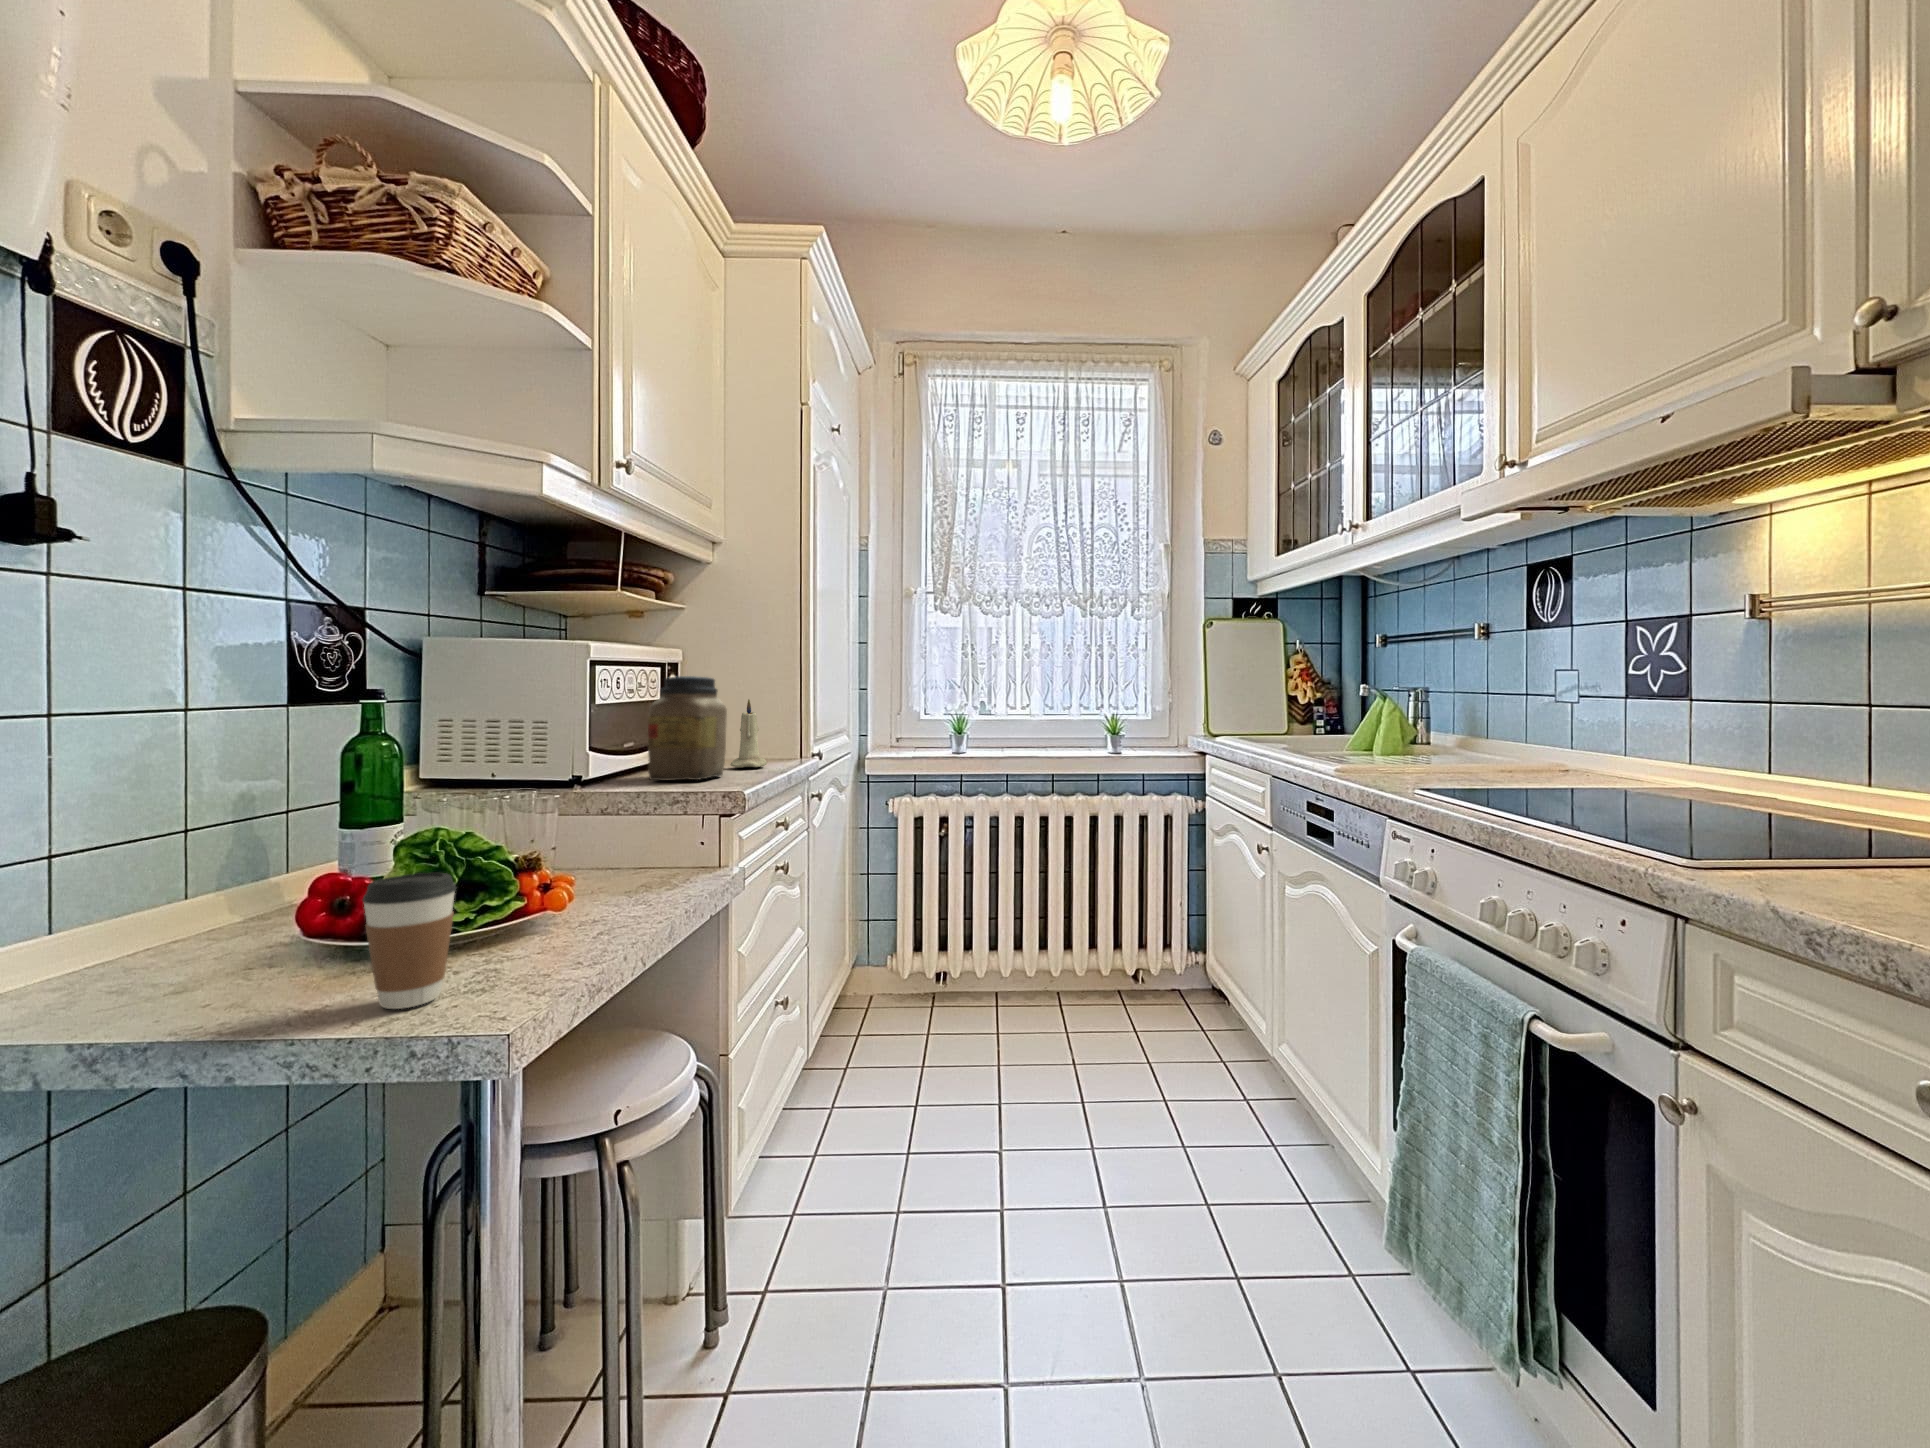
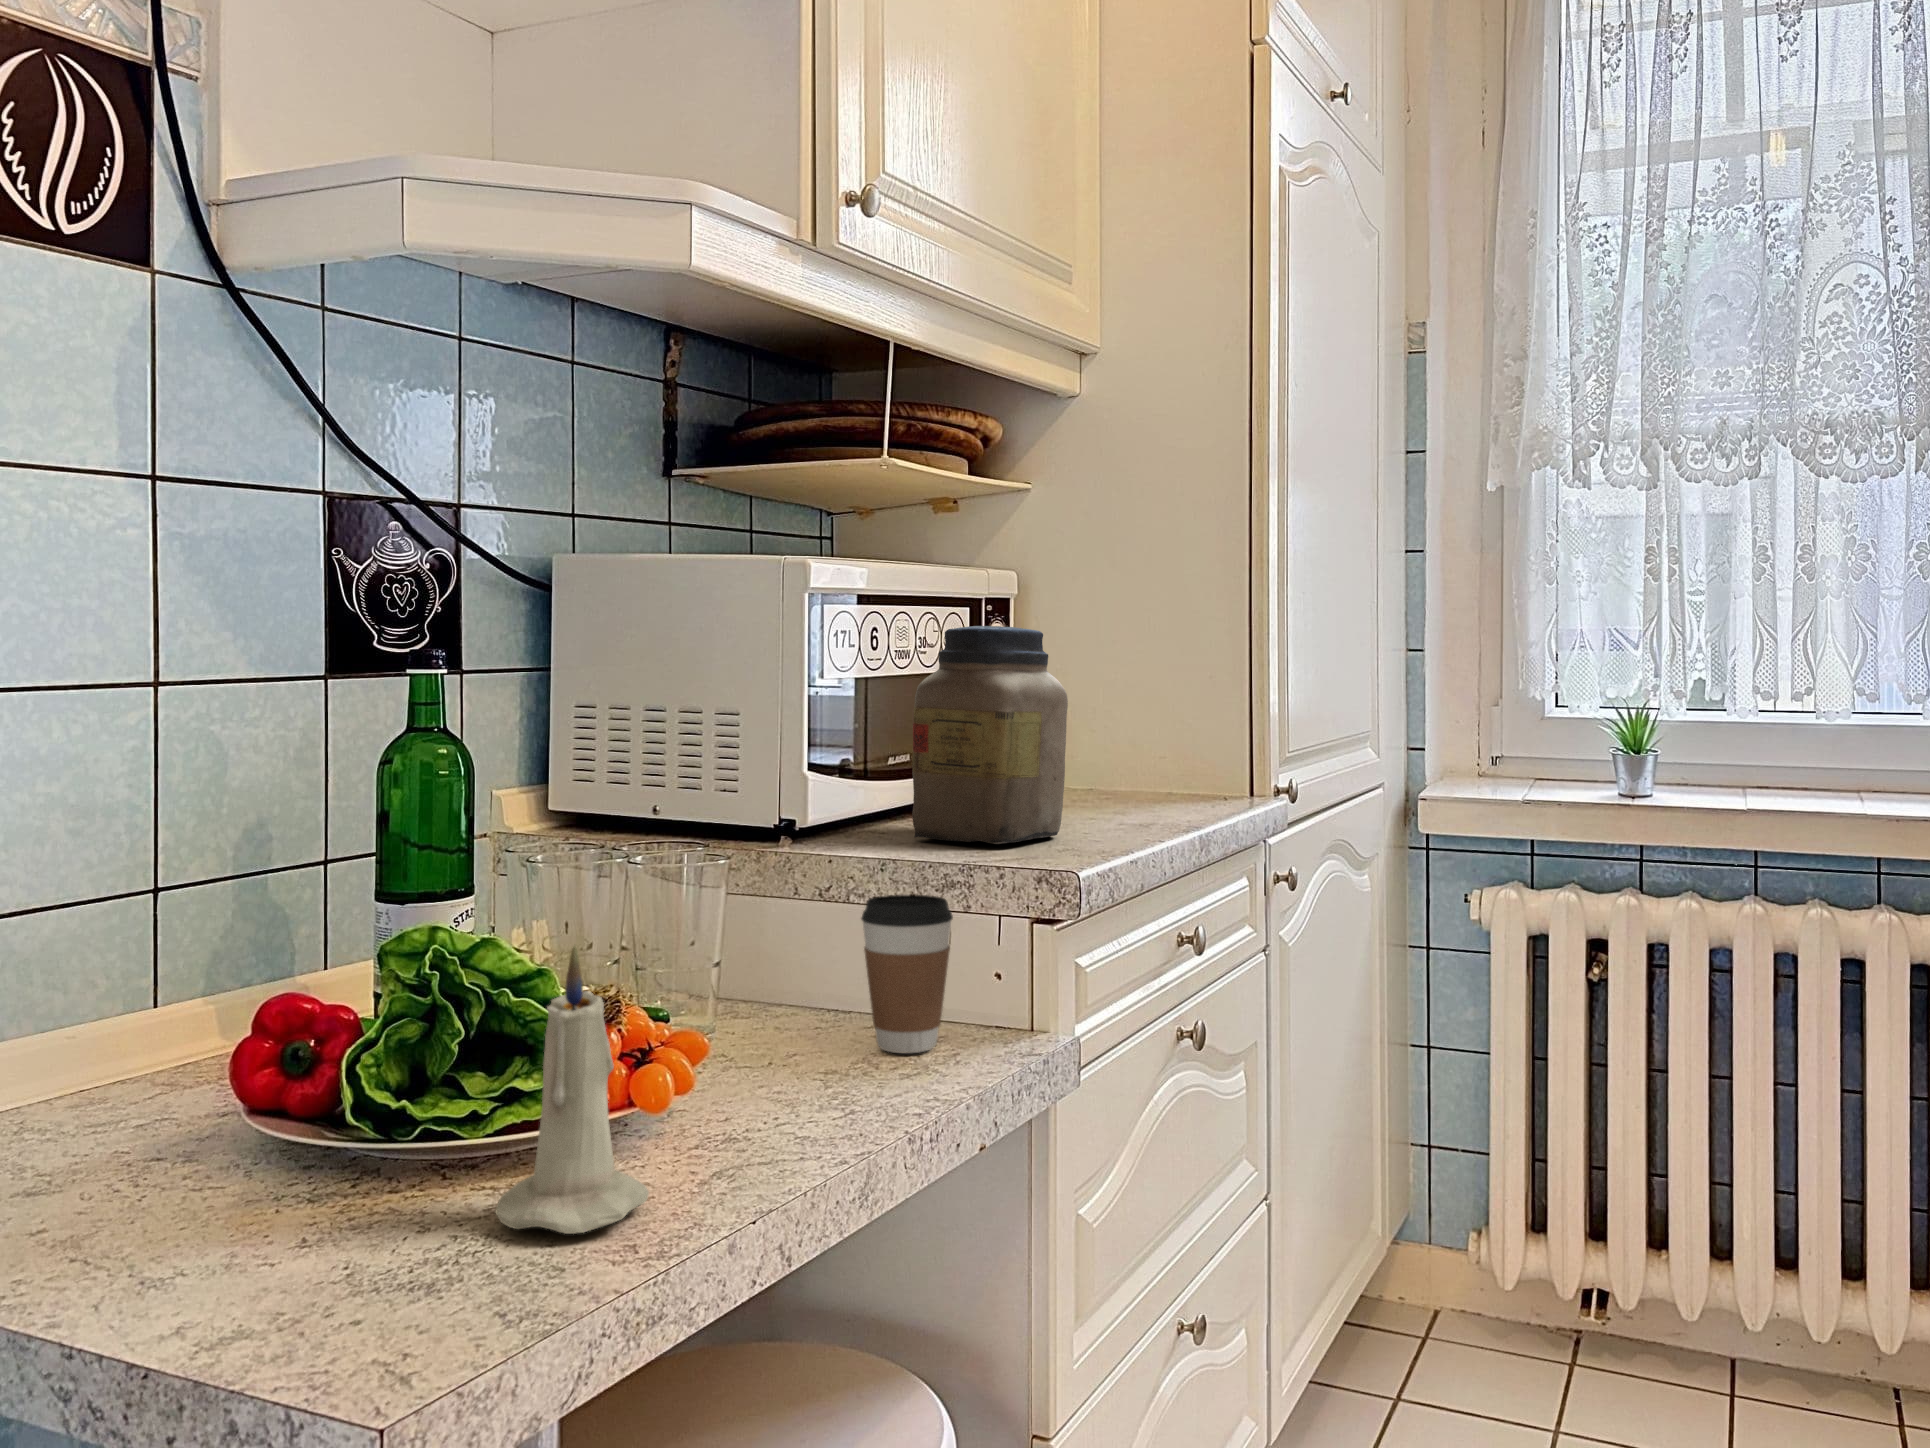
candle: present [730,699,767,768] -> present [496,946,649,1234]
coffee cup: present [363,873,456,1009] -> present [861,895,953,1053]

